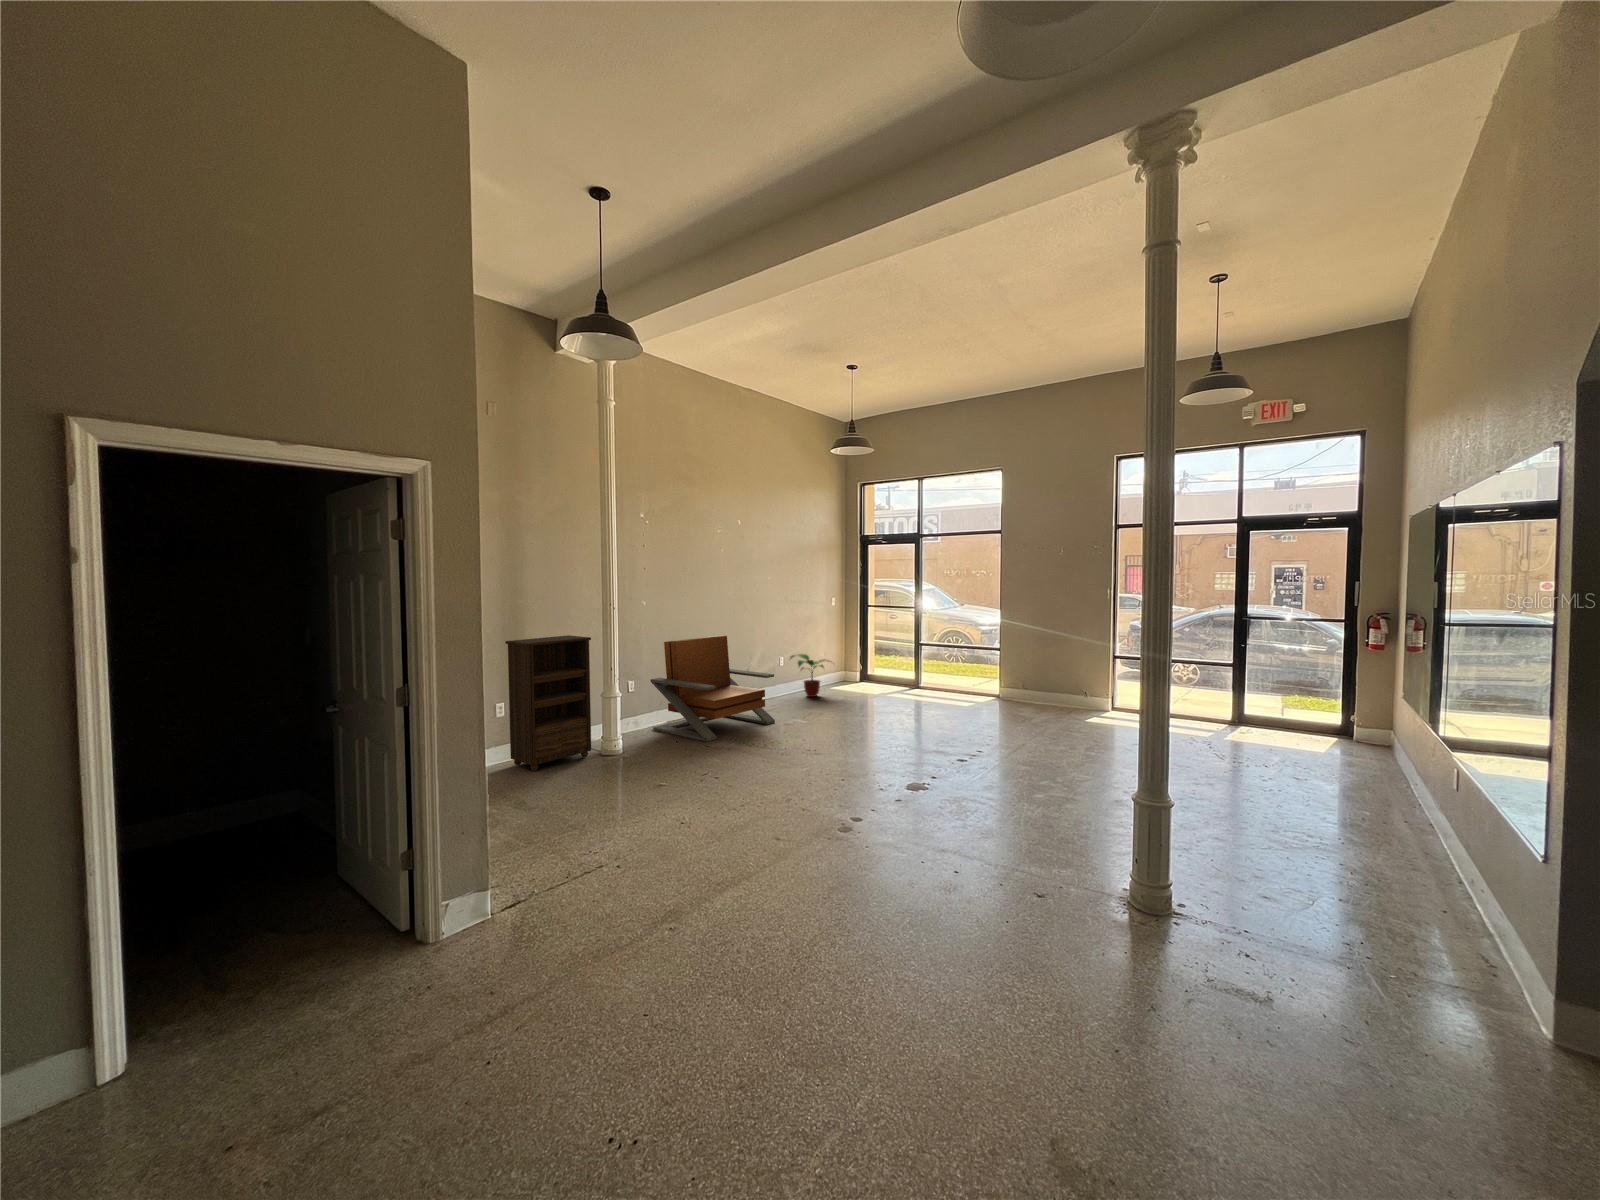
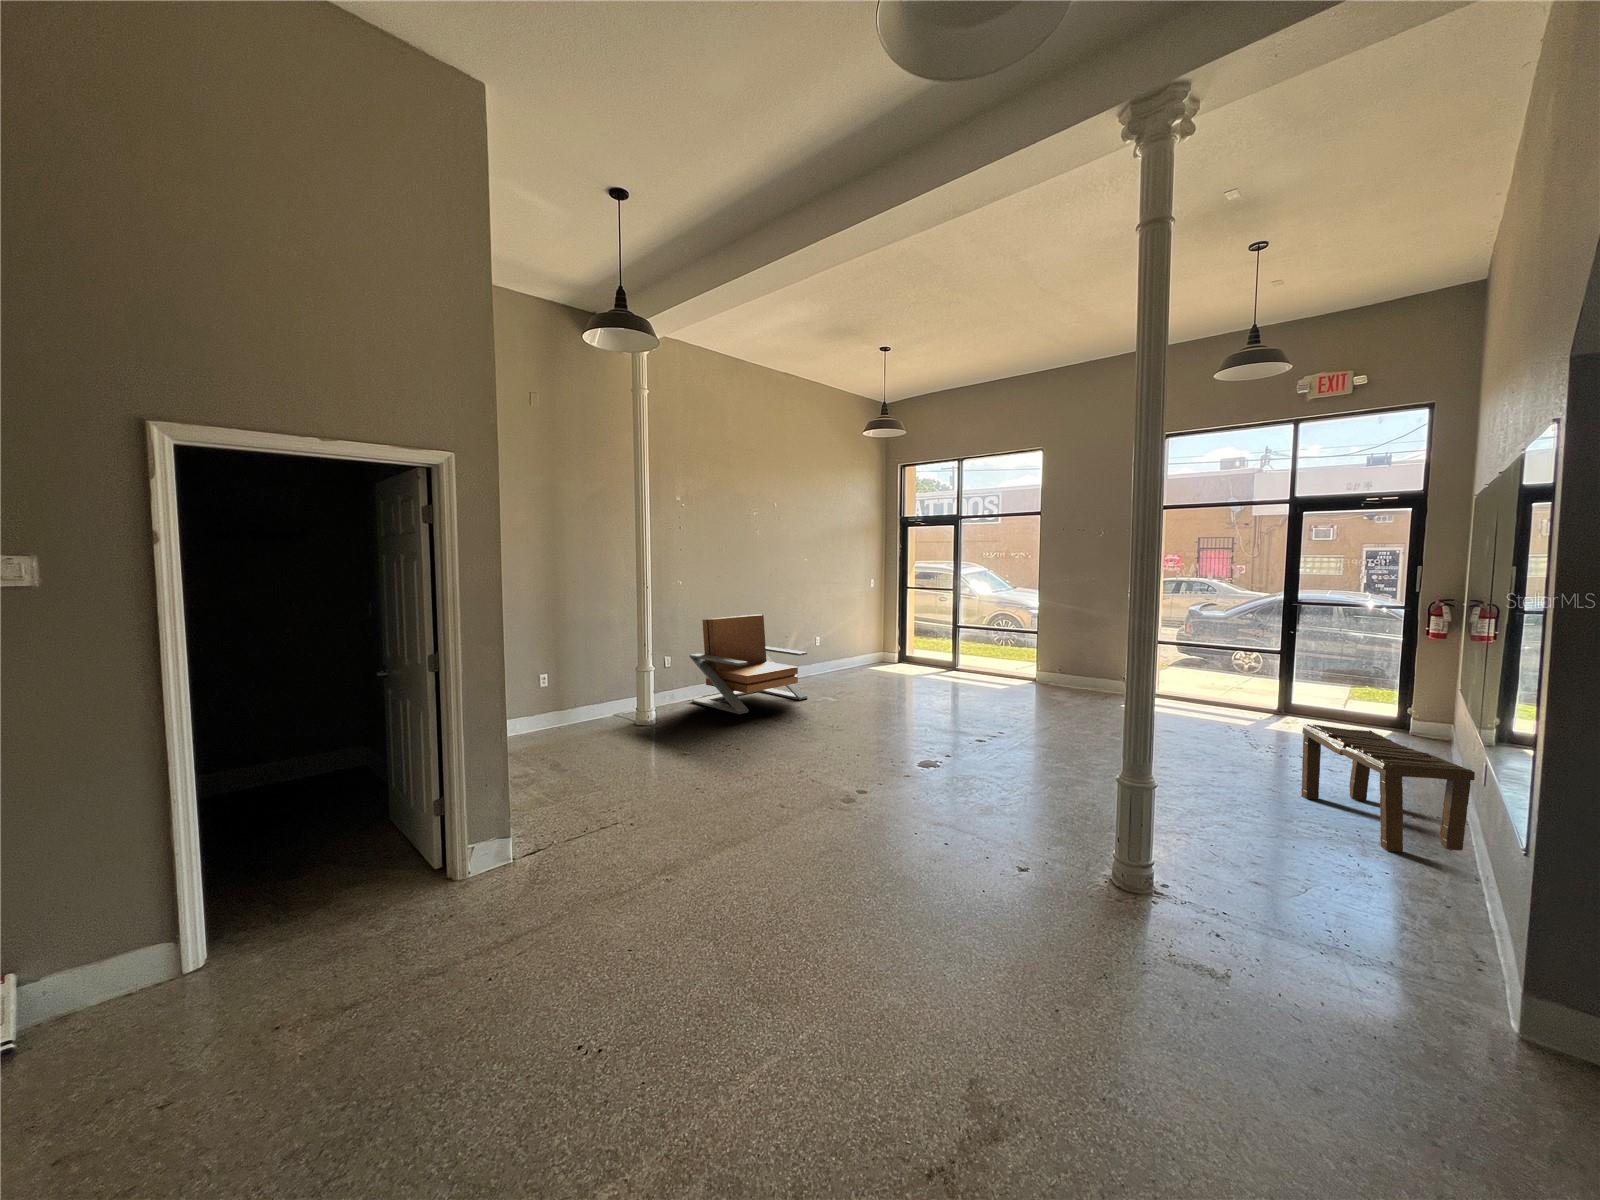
bookshelf: present [505,635,591,771] -> none [552,612,630,735]
potted plant: present [791,654,829,697] -> none [829,634,872,676]
bench: none [1278,736,1448,859] -> present [1302,724,1475,852]

